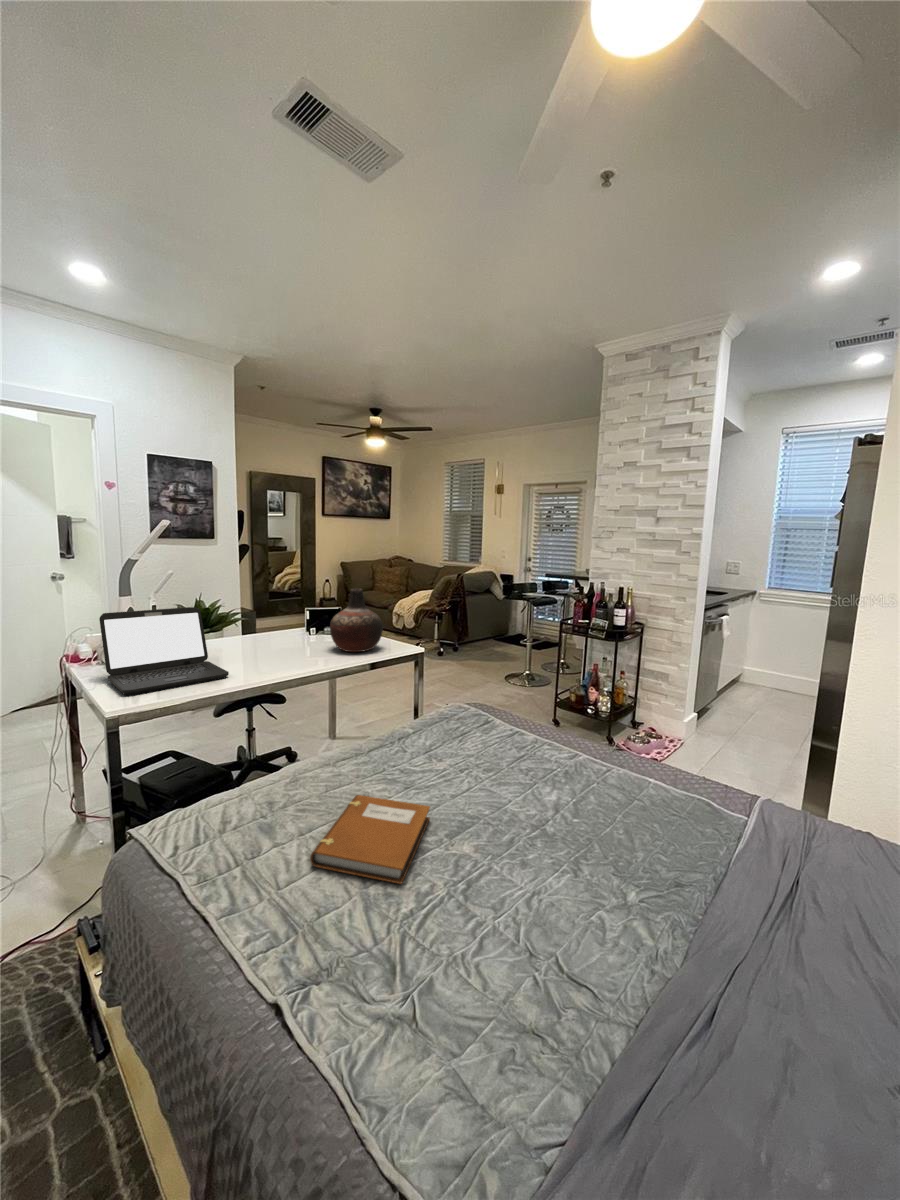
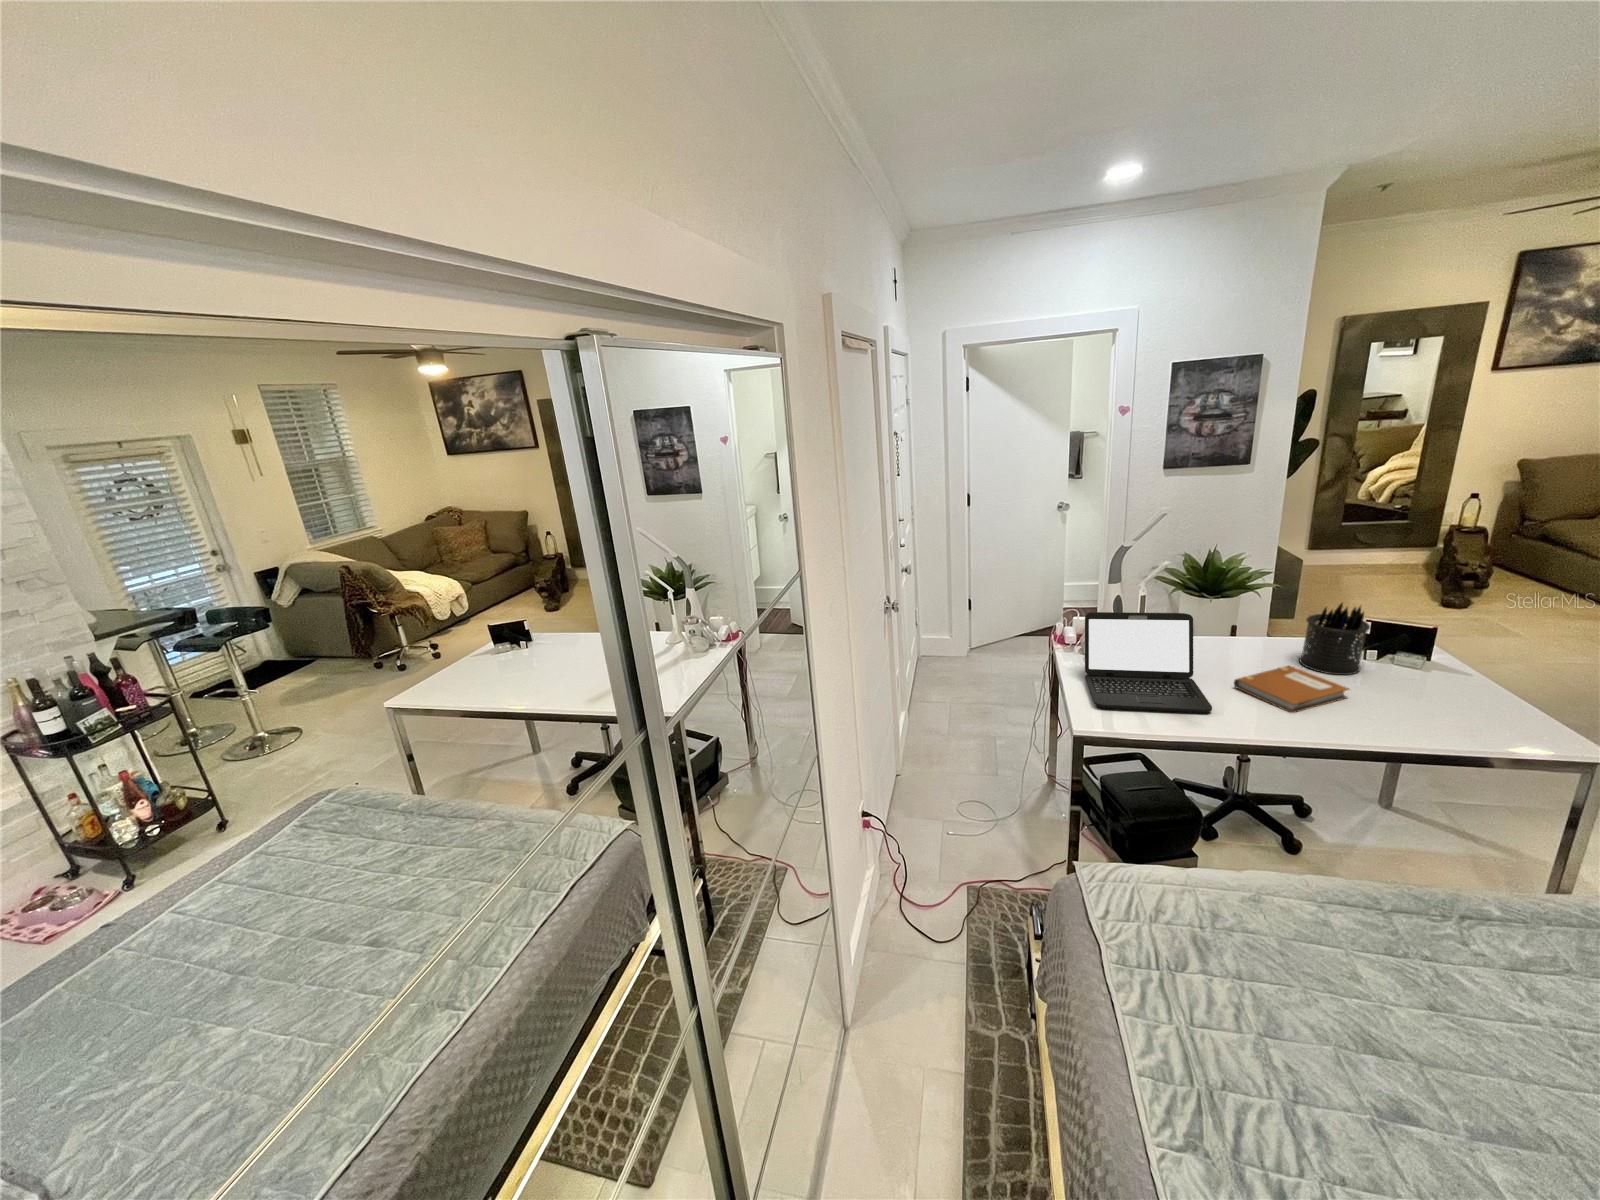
vase: present [330,588,383,652] -> none [1397,618,1523,723]
pen holder: none [275,595,310,646] -> present [1299,603,1370,675]
notebook: present [310,795,430,884] -> present [1234,666,1349,713]

